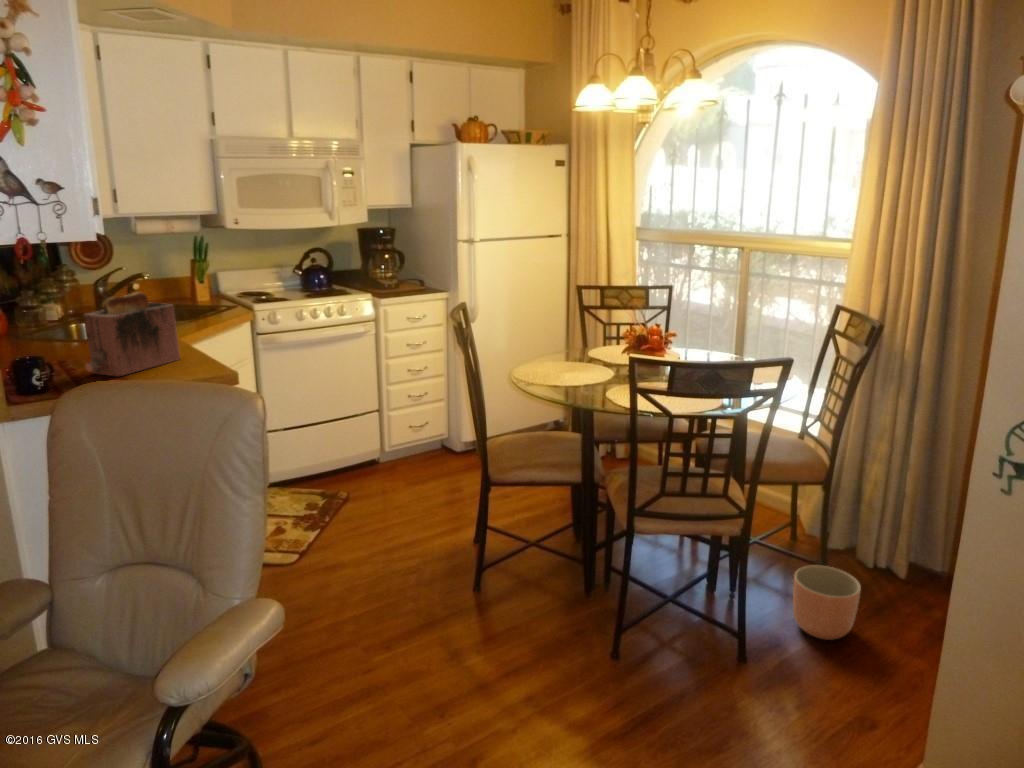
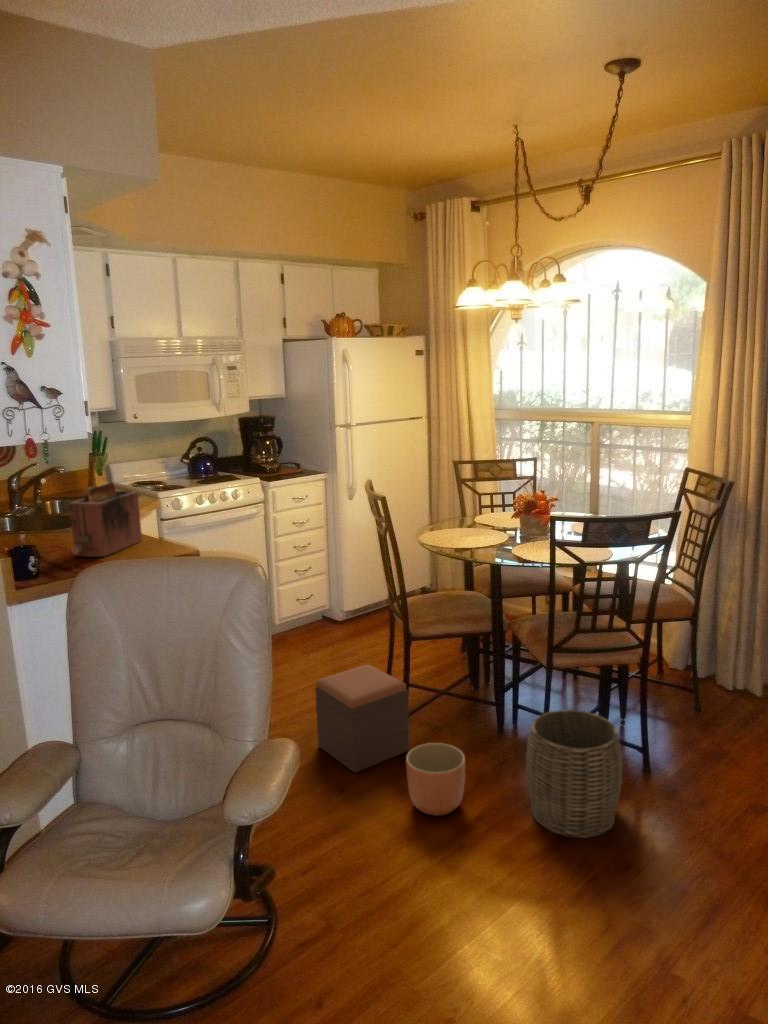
footstool: none [375,509,475,630] -> present [315,664,409,773]
planter: present [793,565,861,640] -> present [406,743,465,816]
woven basket: none [579,587,691,743] -> present [526,710,622,838]

